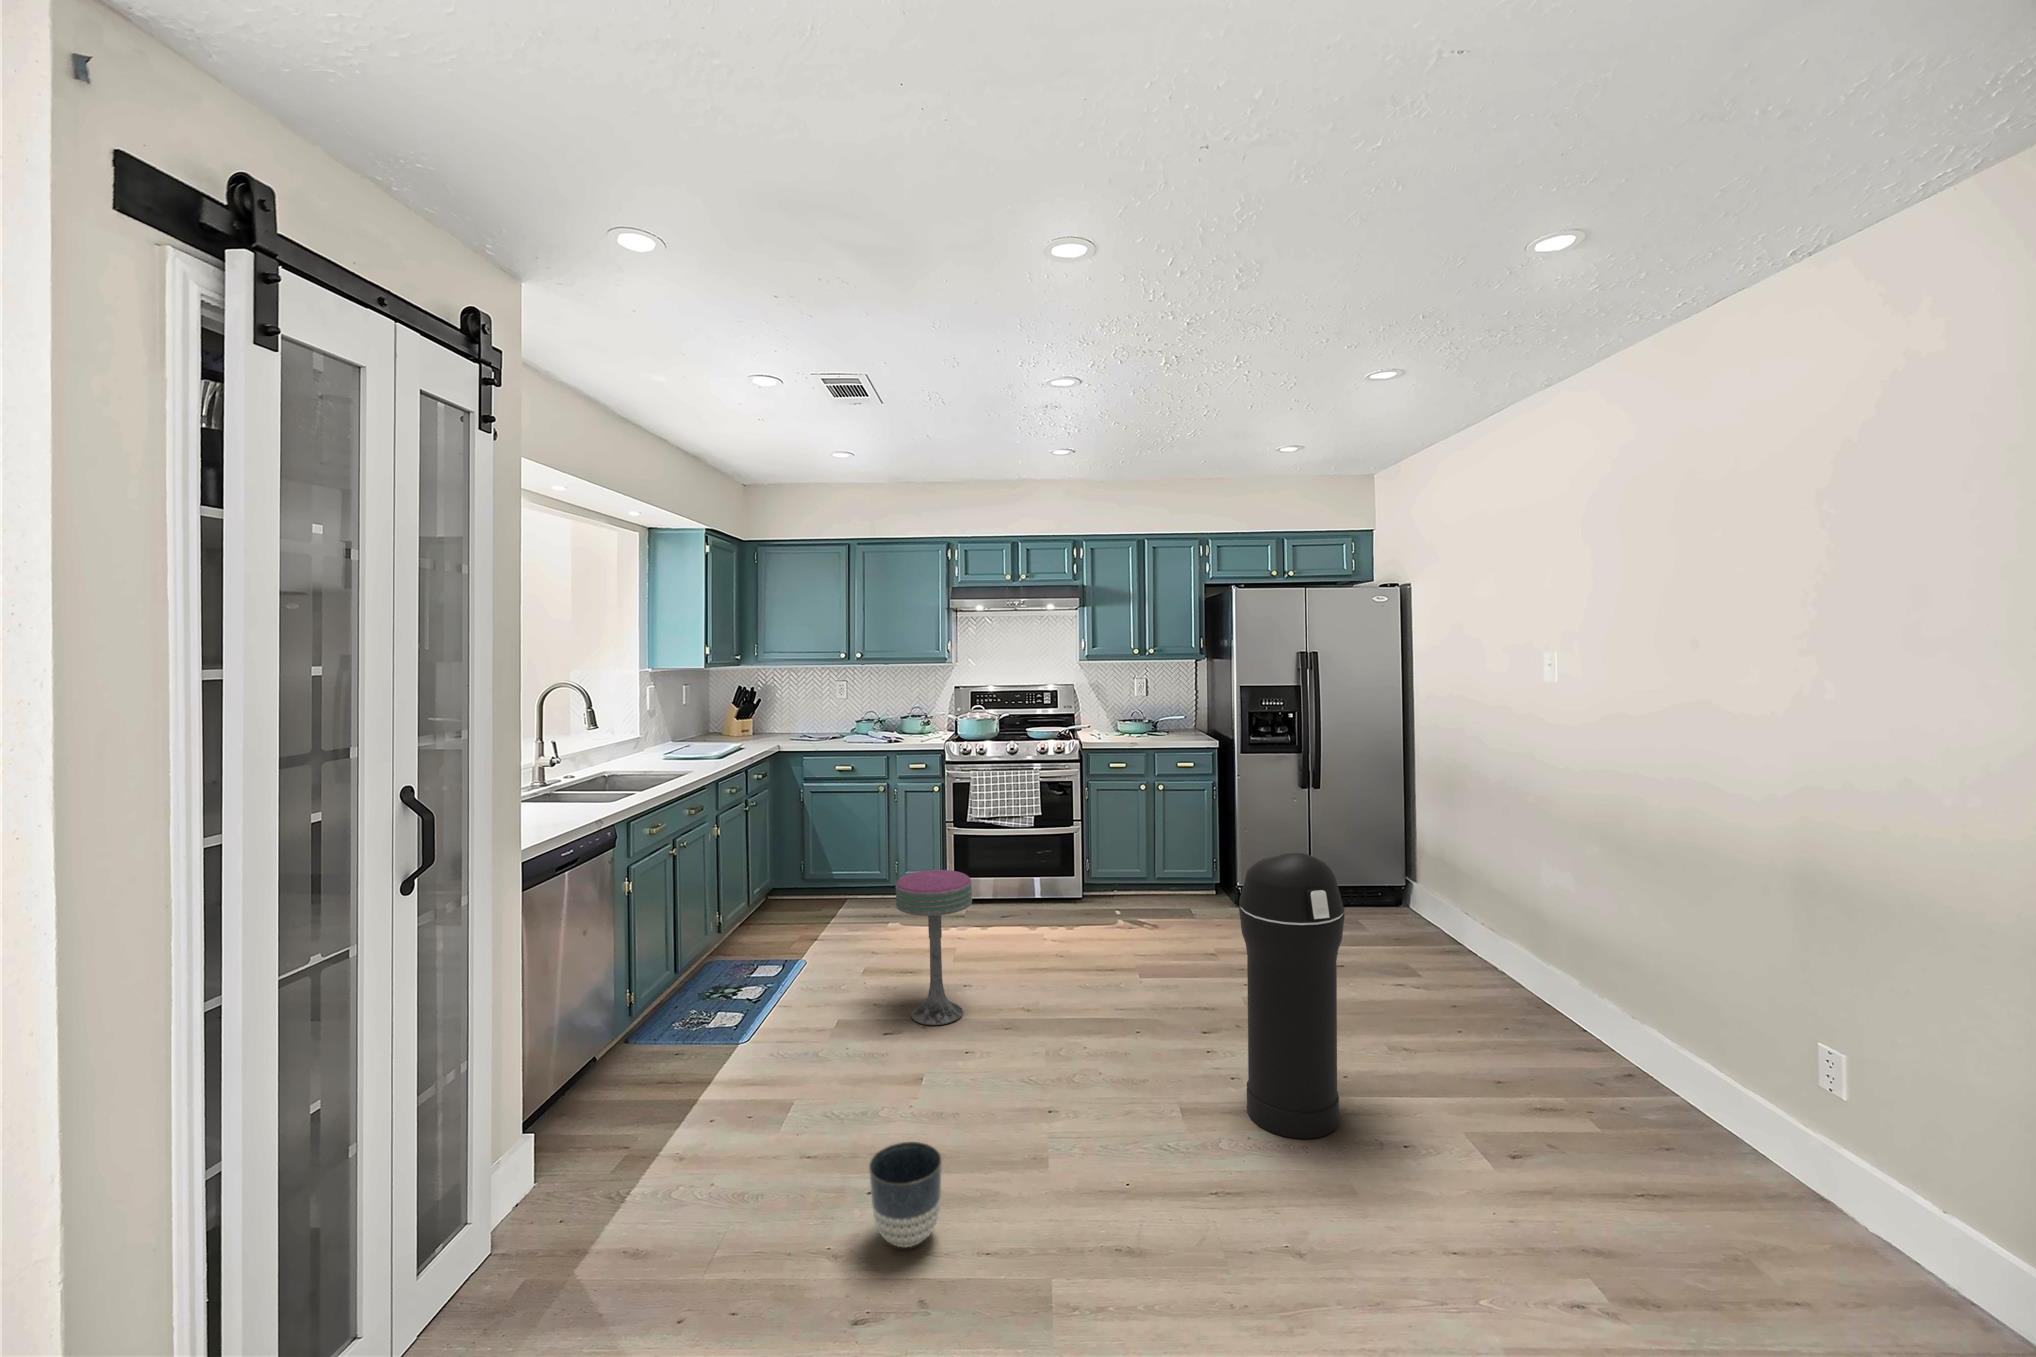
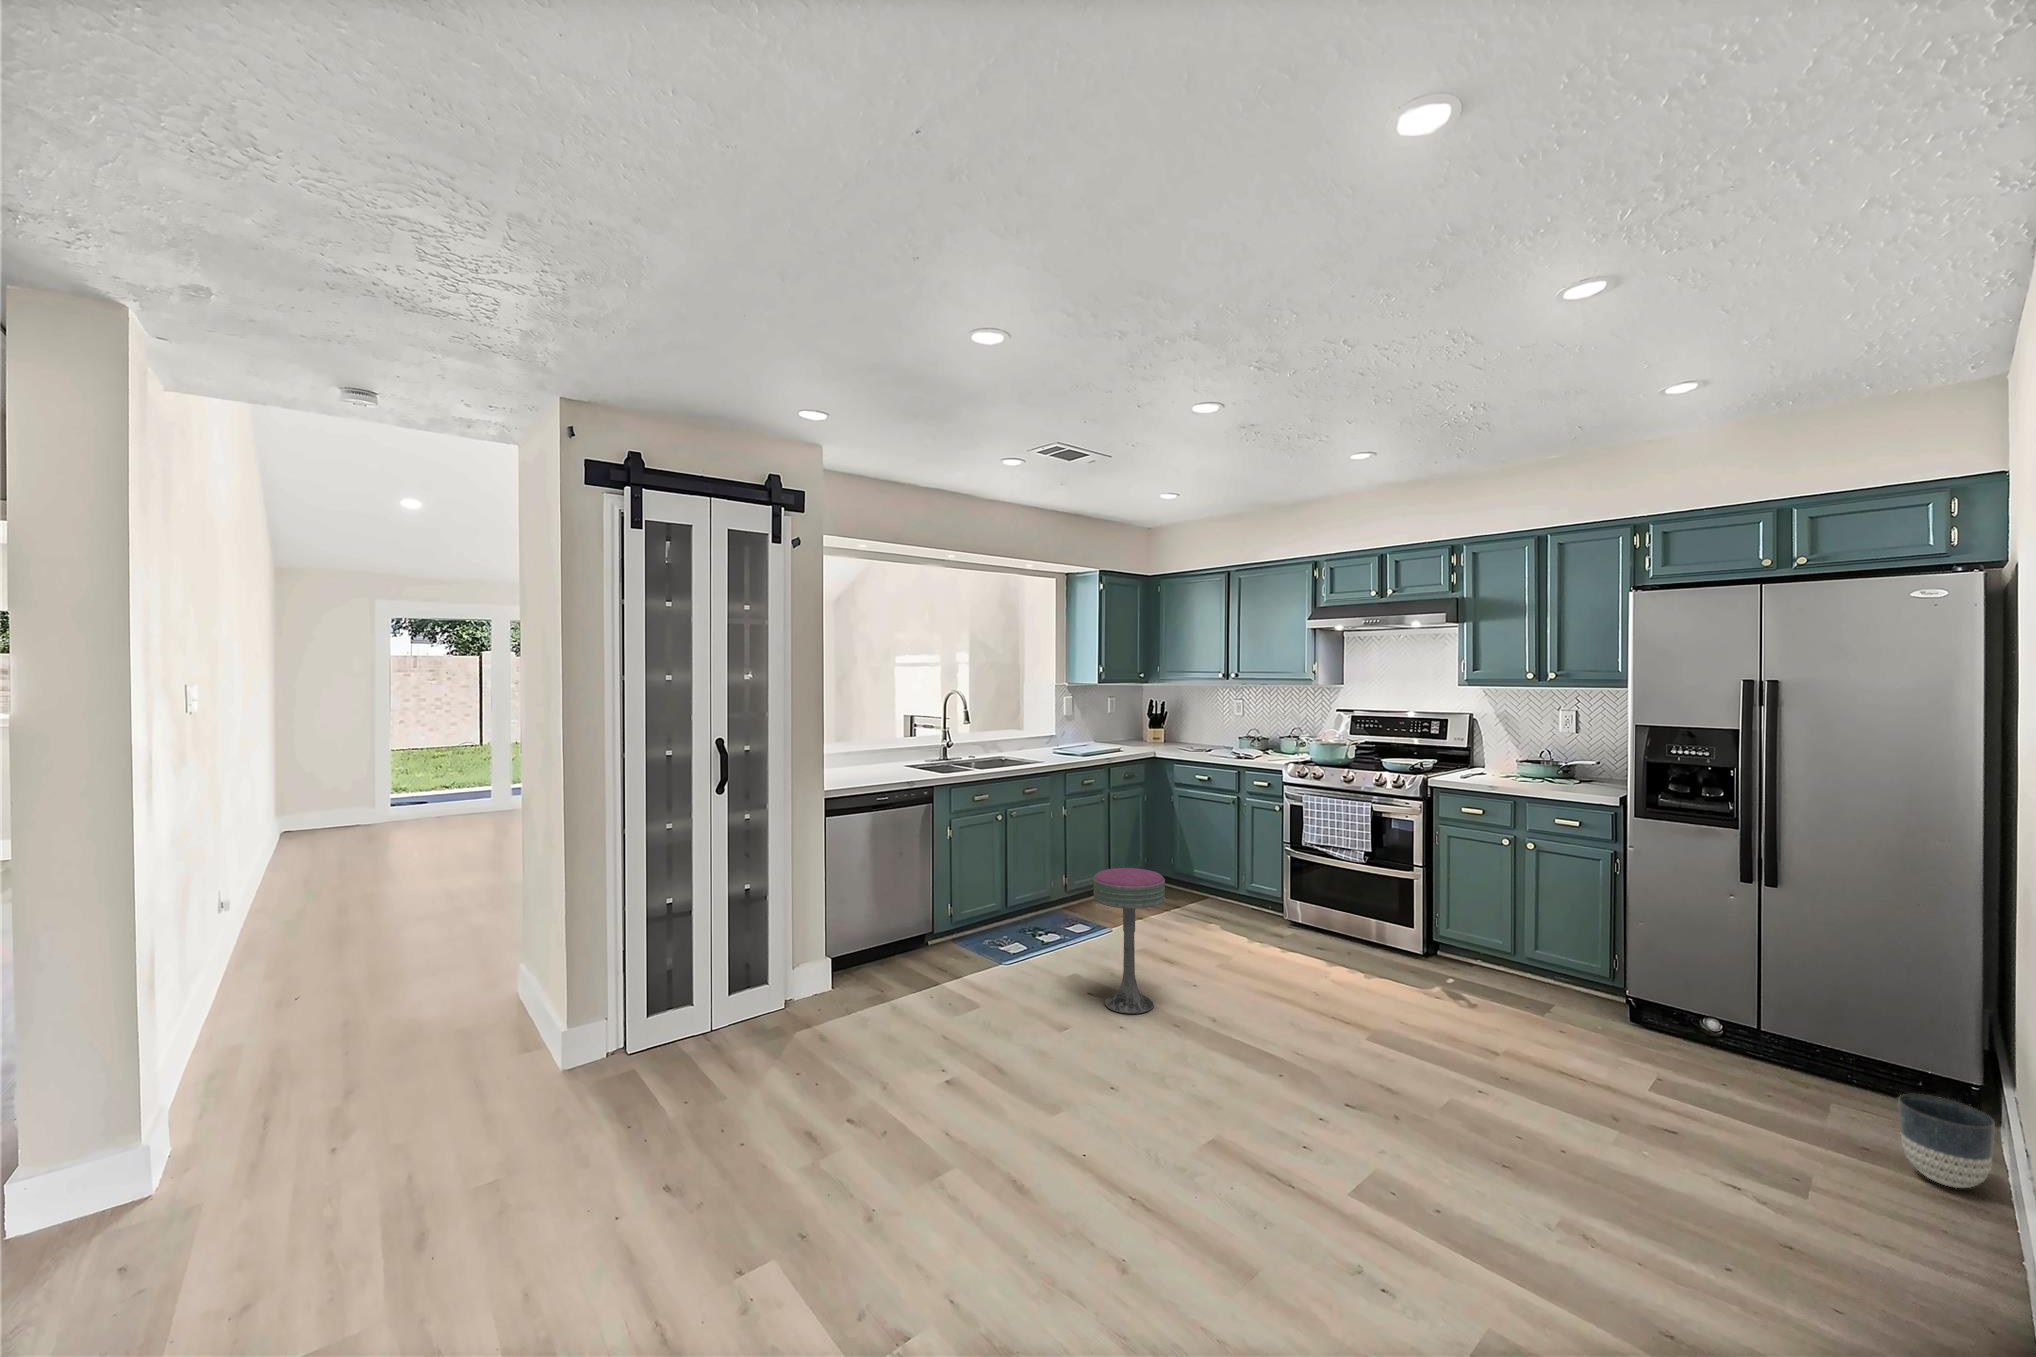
trash can: present [1239,853,1345,1139] -> none [1251,897,1379,1251]
planter: present [869,1142,942,1247] -> present [1898,1094,1995,1188]

